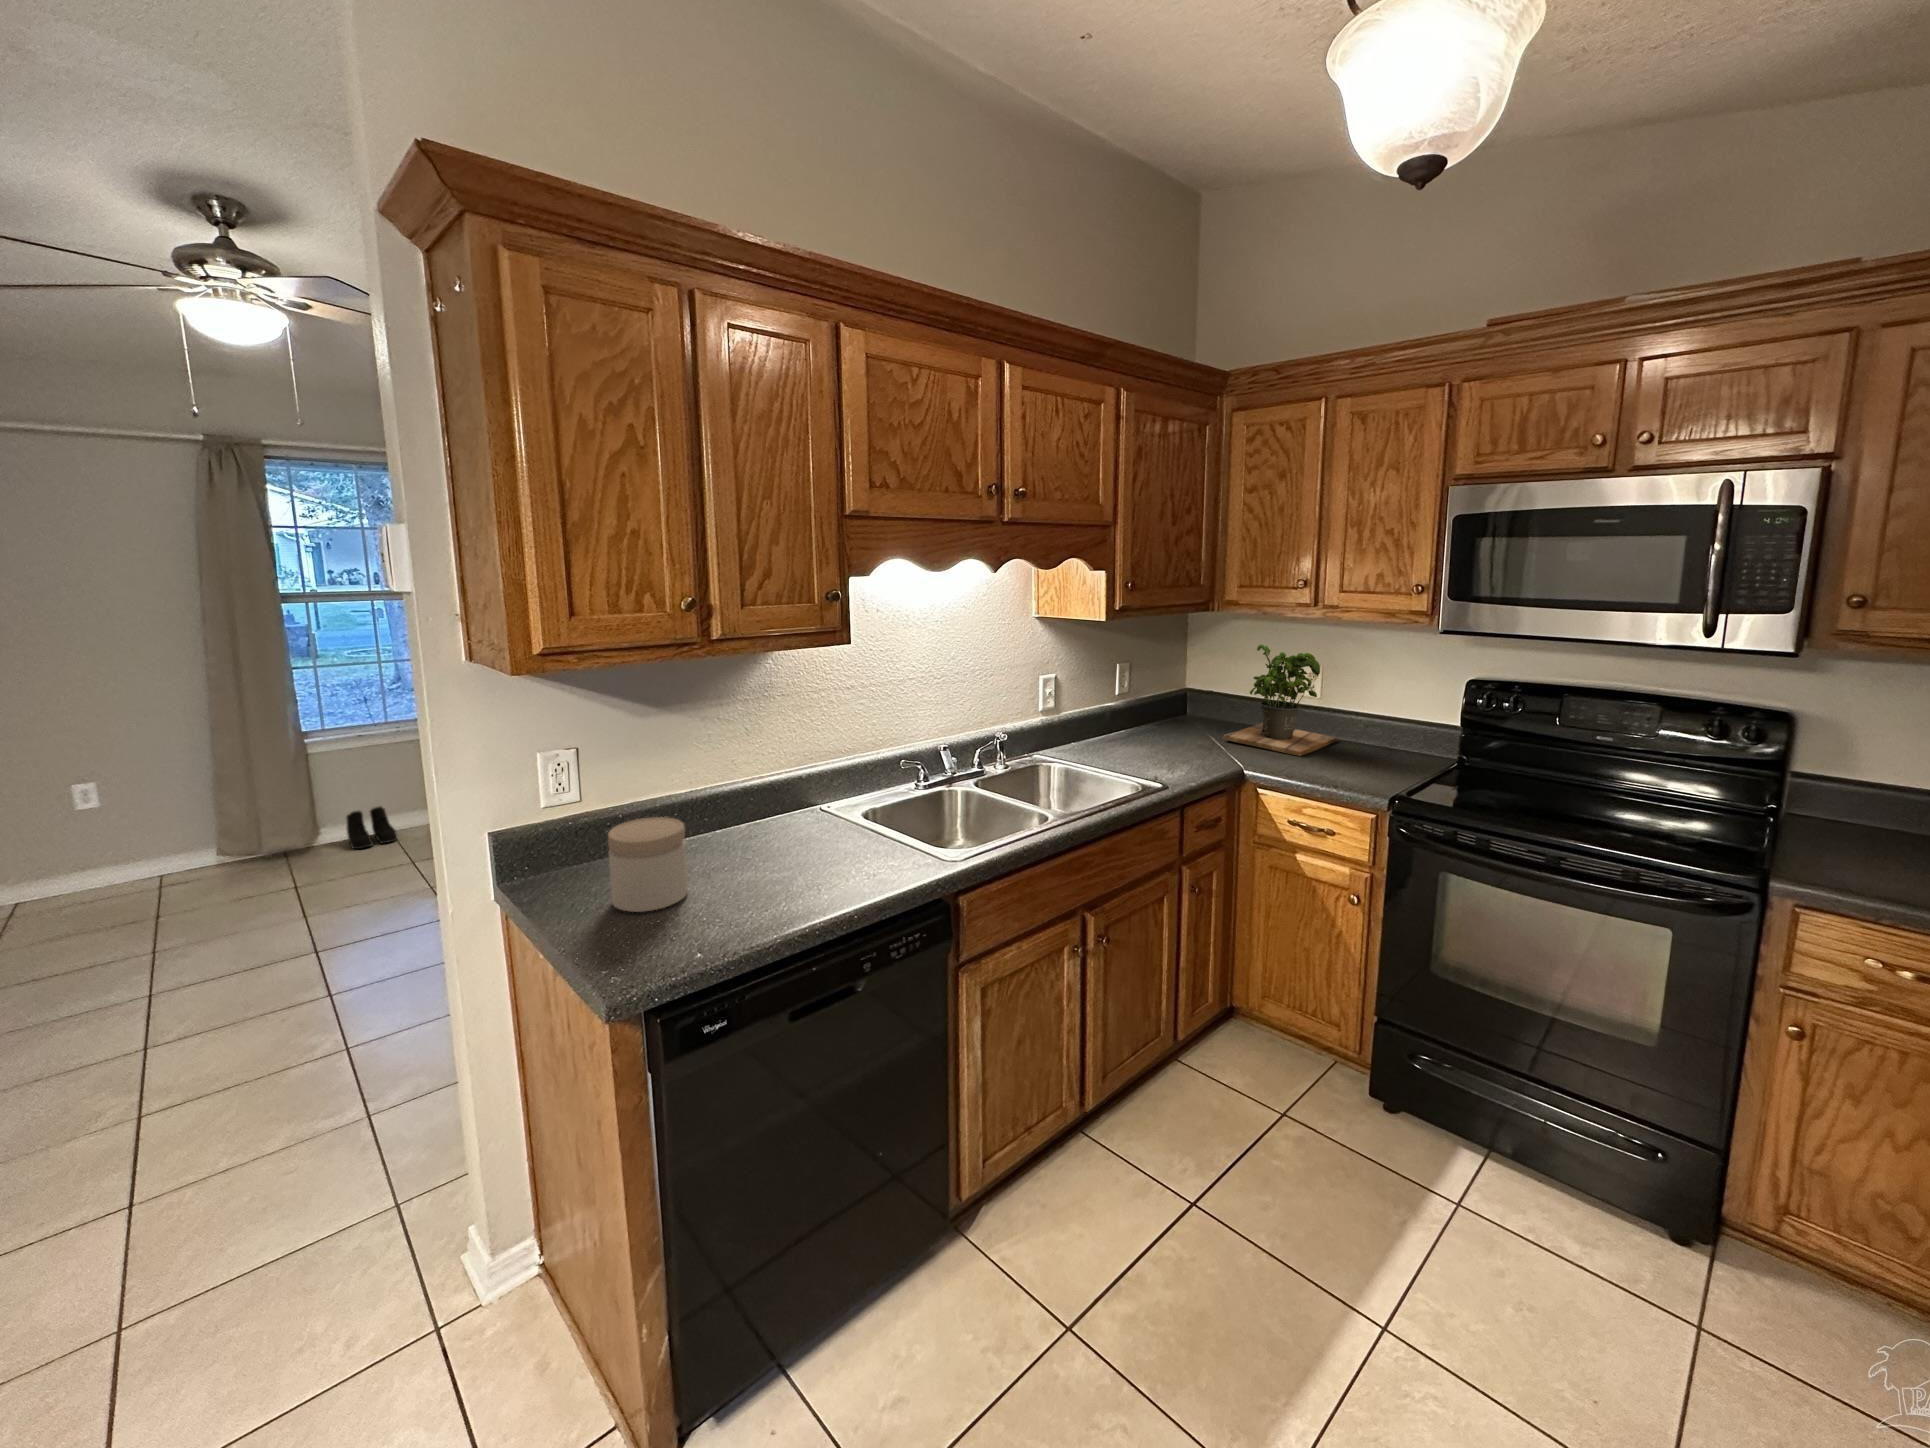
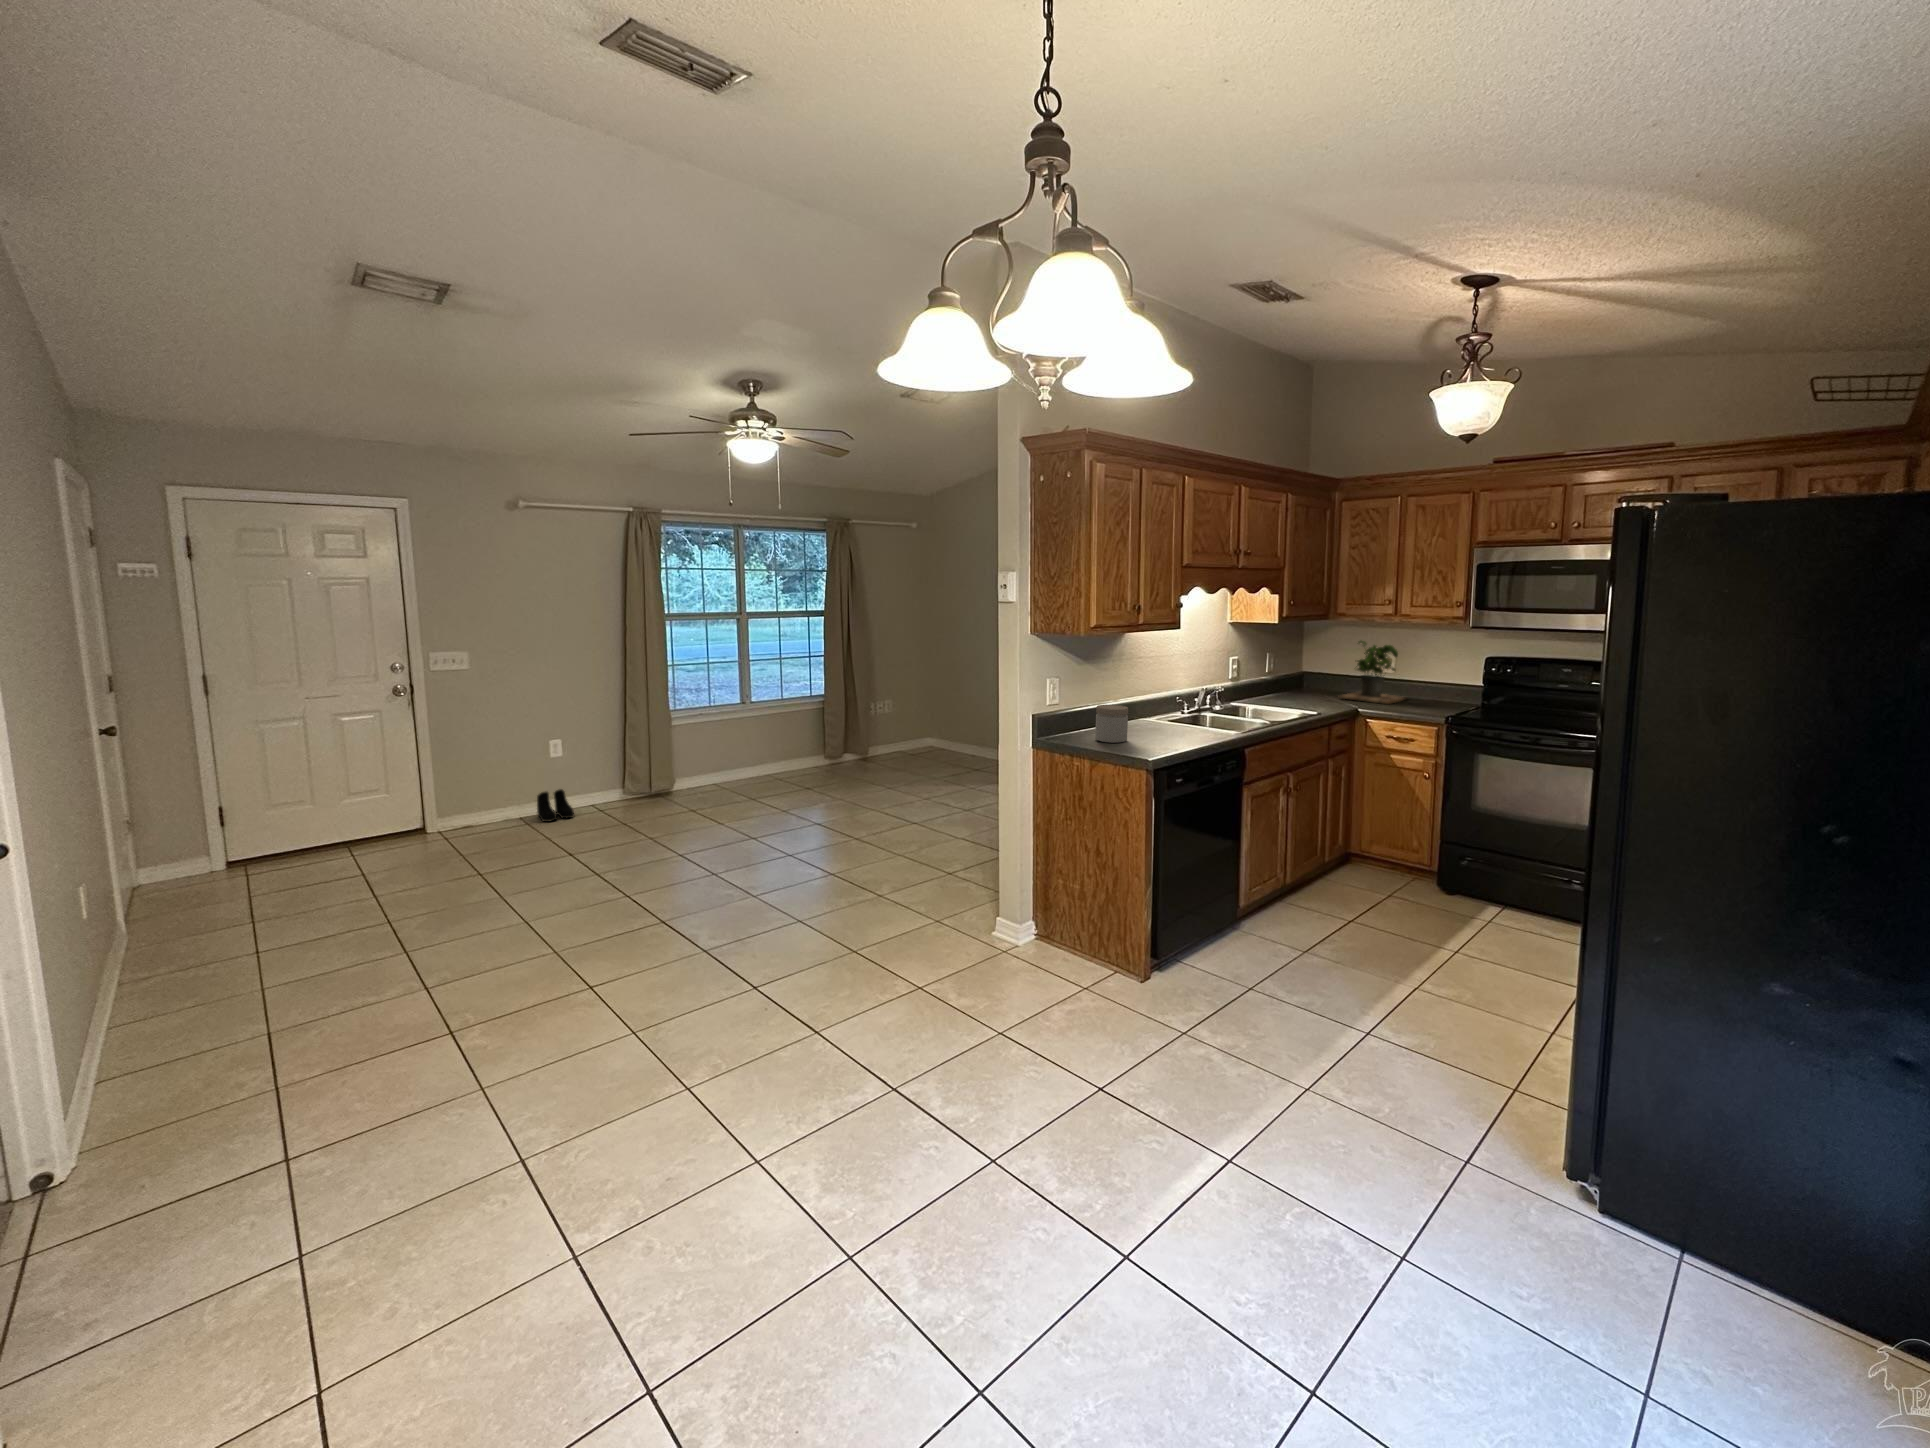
boots: present [347,806,397,849] -> present [537,789,574,822]

